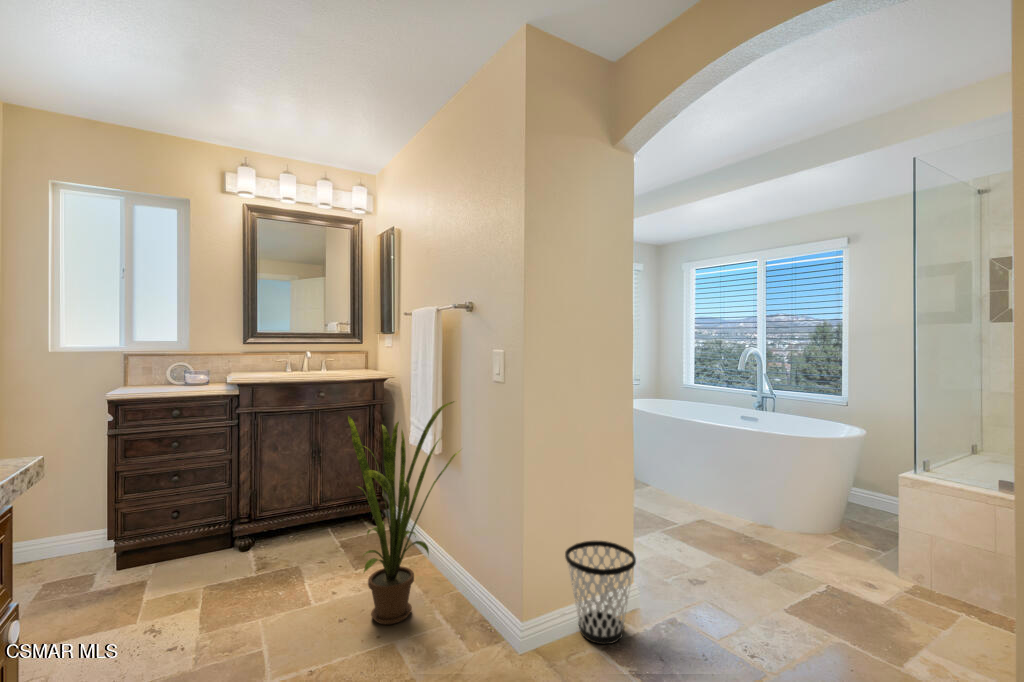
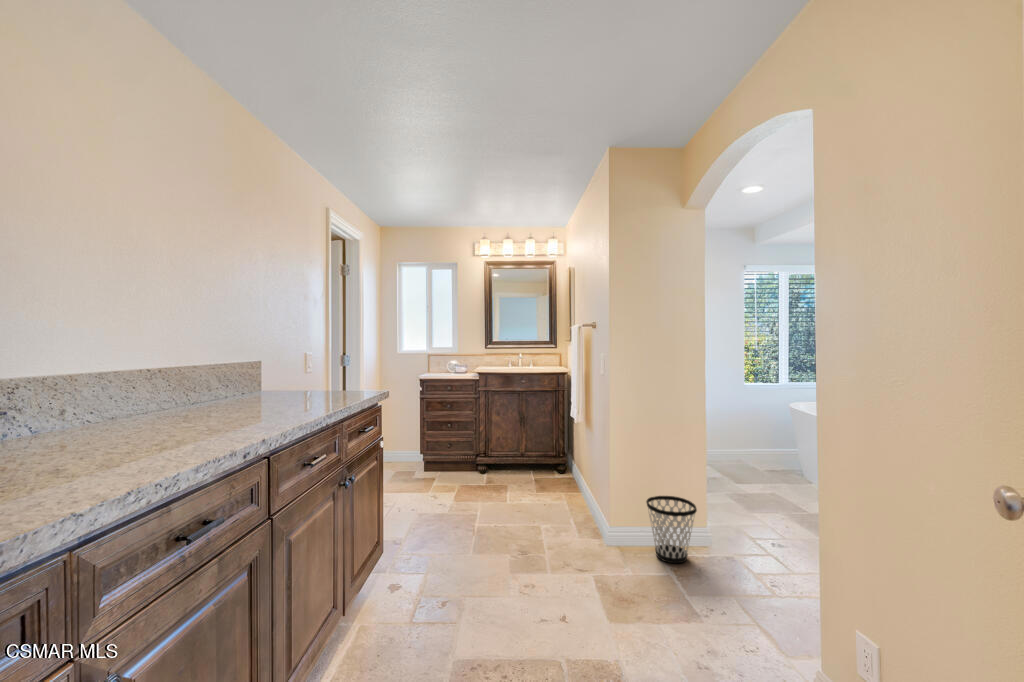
house plant: present [348,401,459,625] -> none [516,392,590,523]

